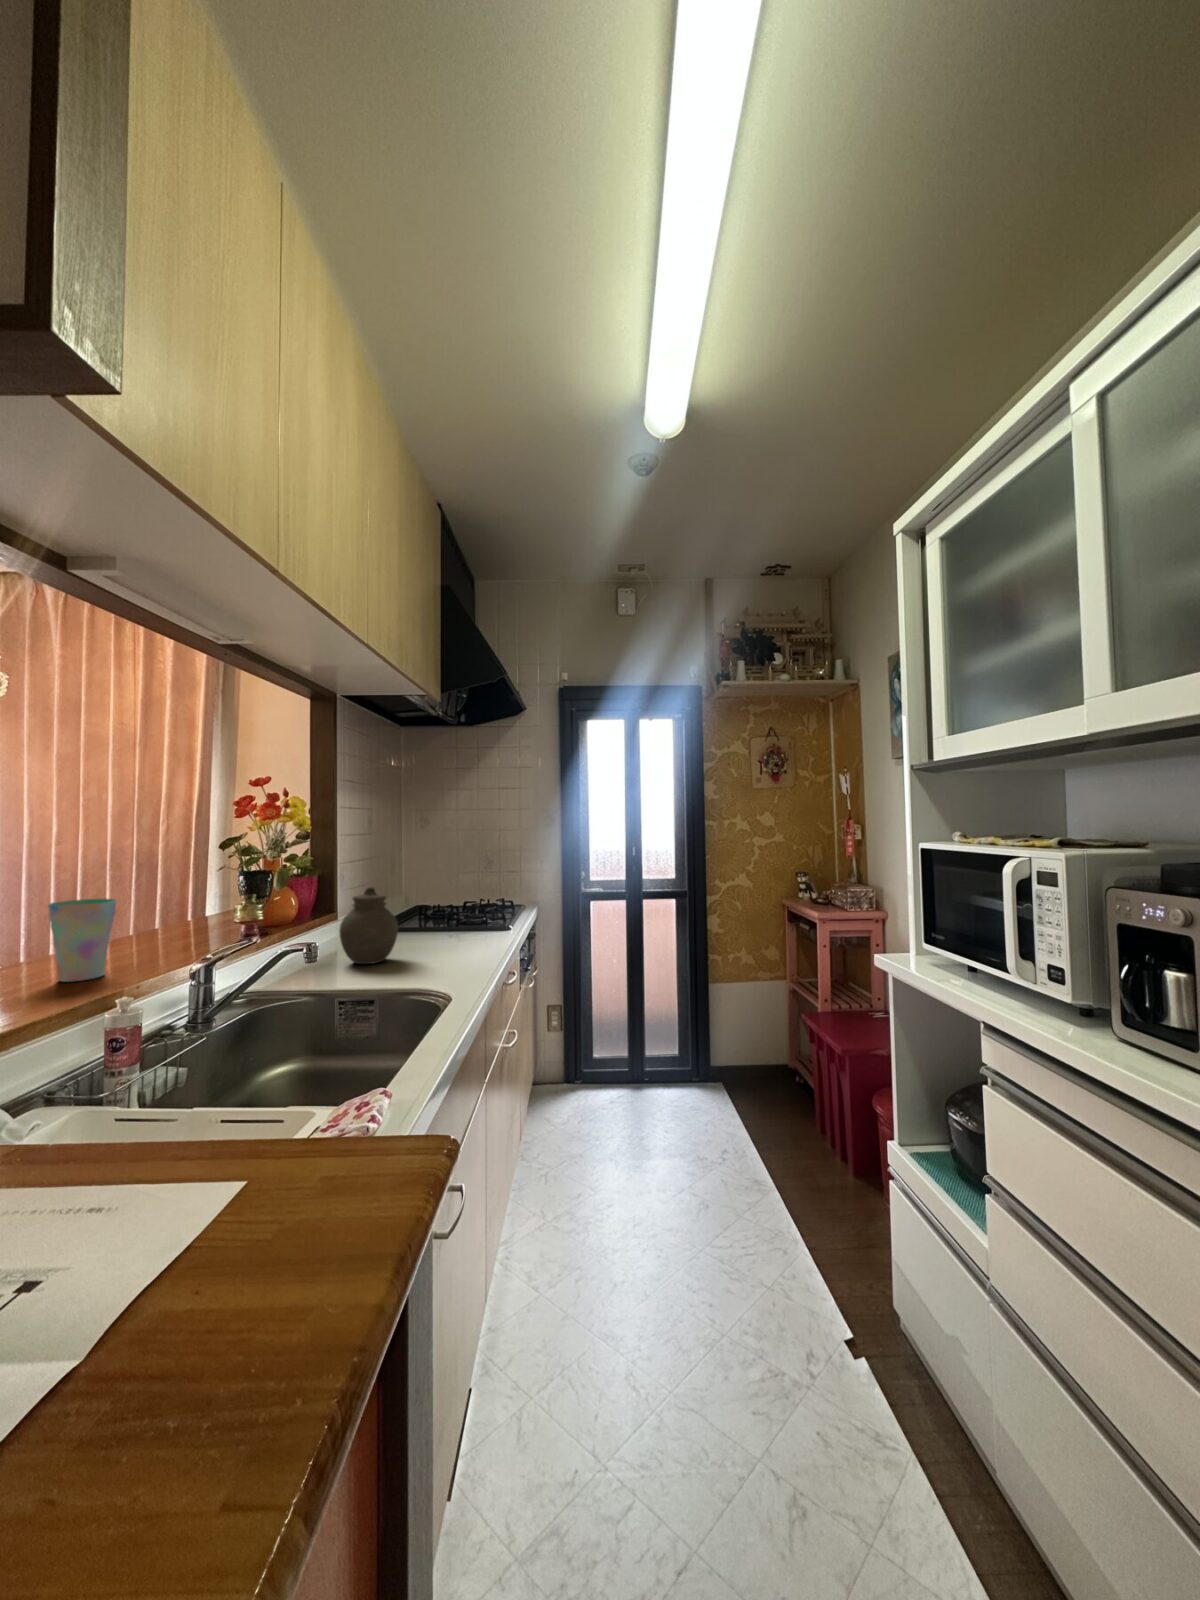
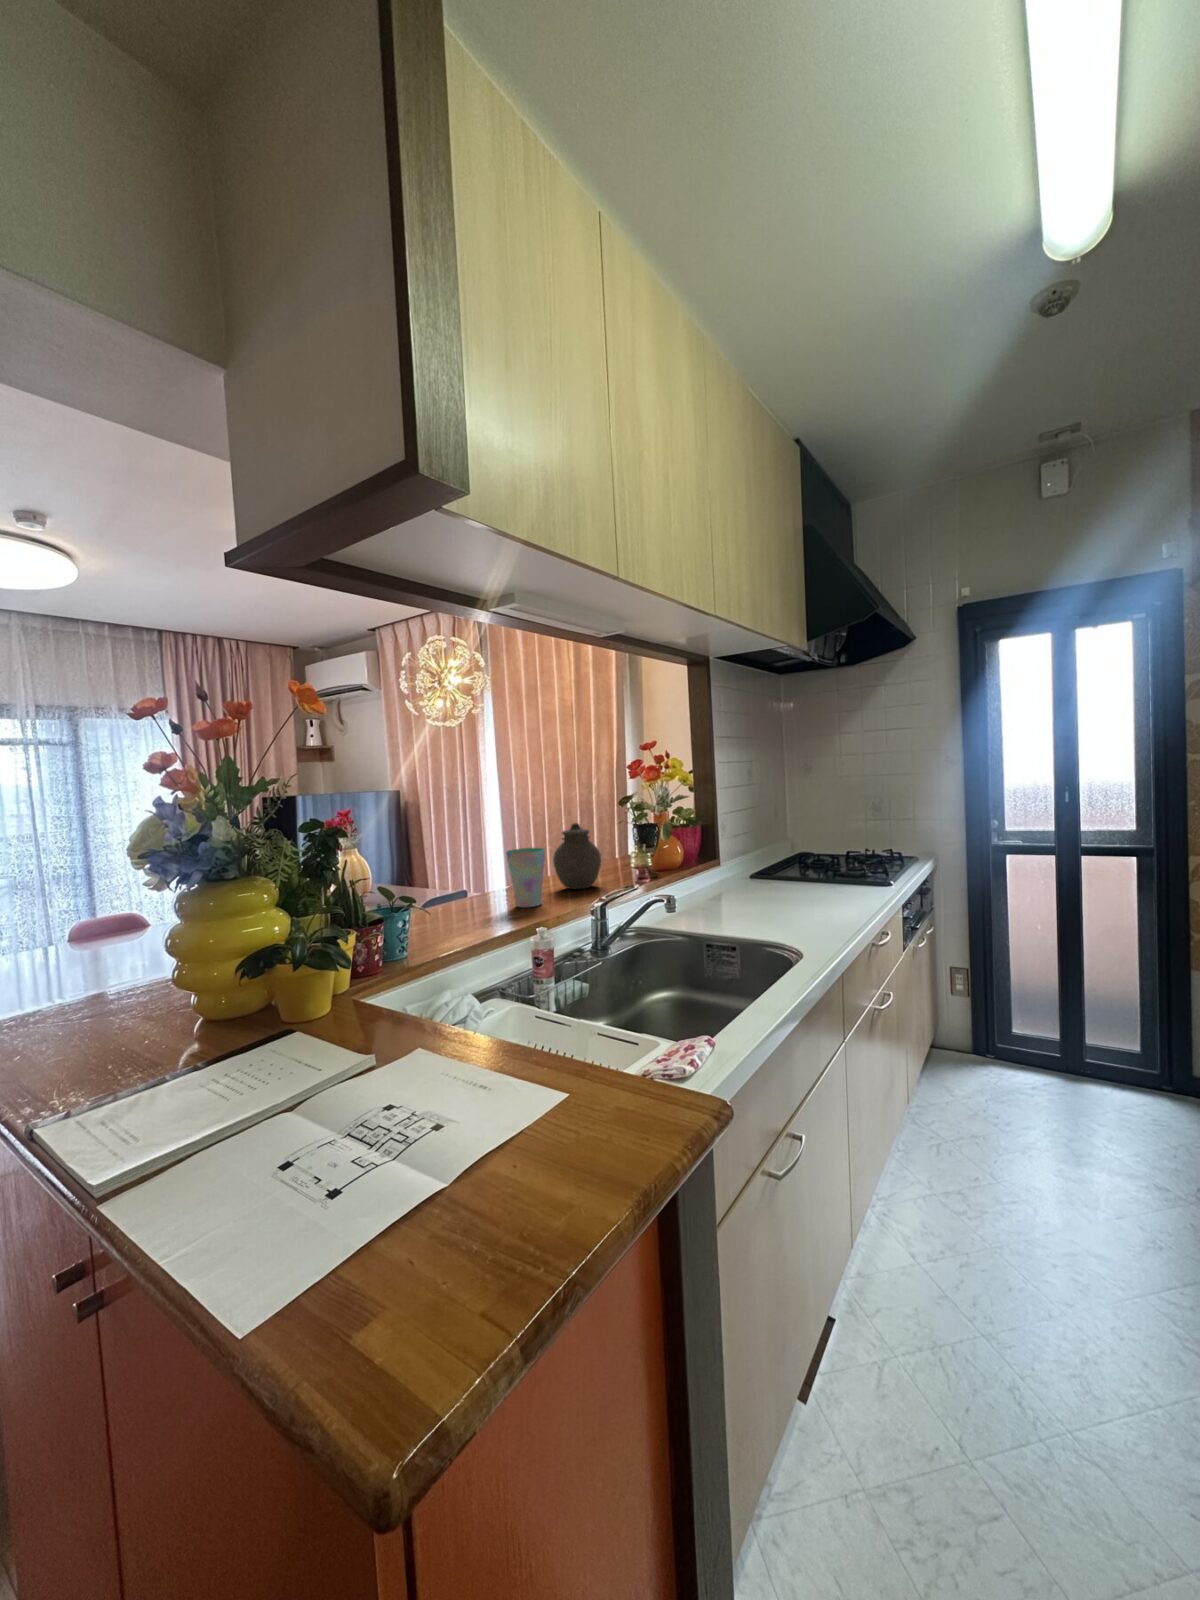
jar: present [339,887,398,964] -> present [553,823,601,889]

